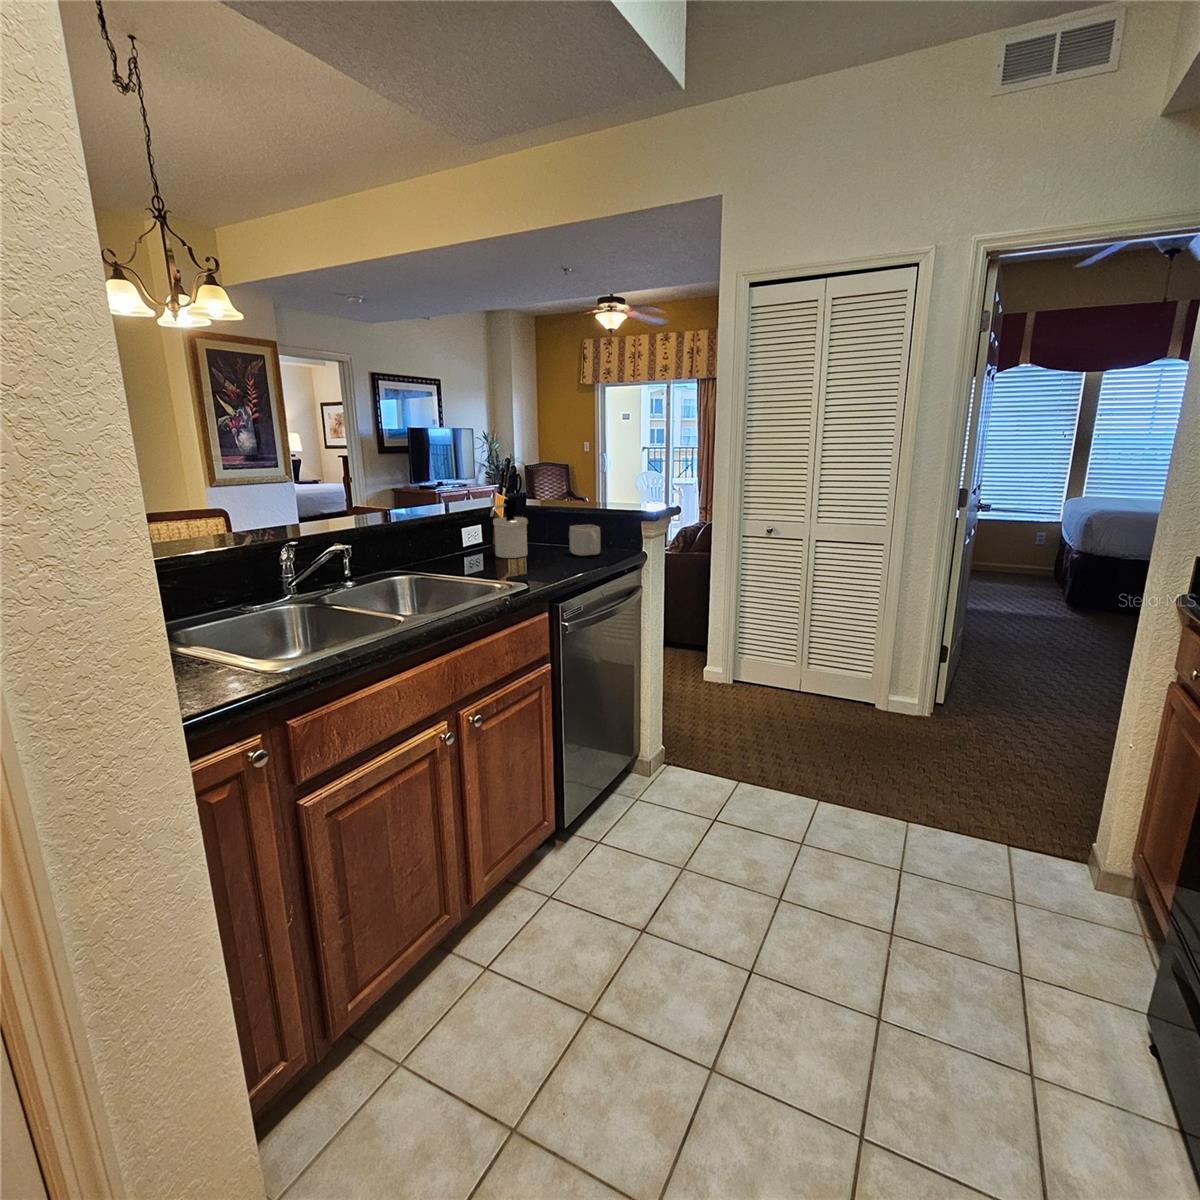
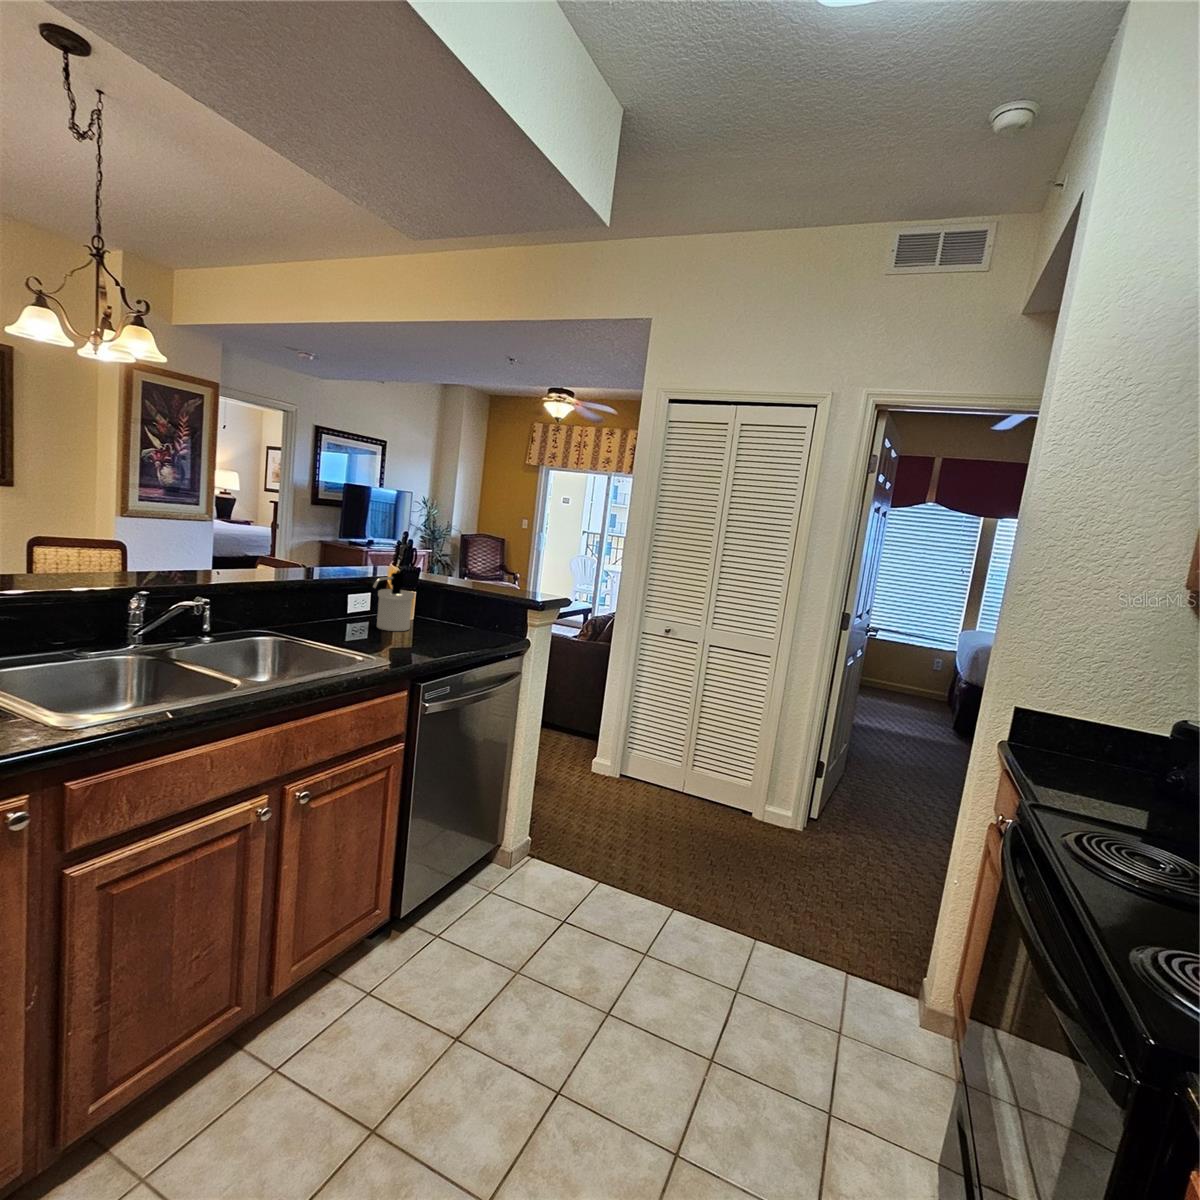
mug: present [569,525,600,556] -> none [453,606,485,637]

